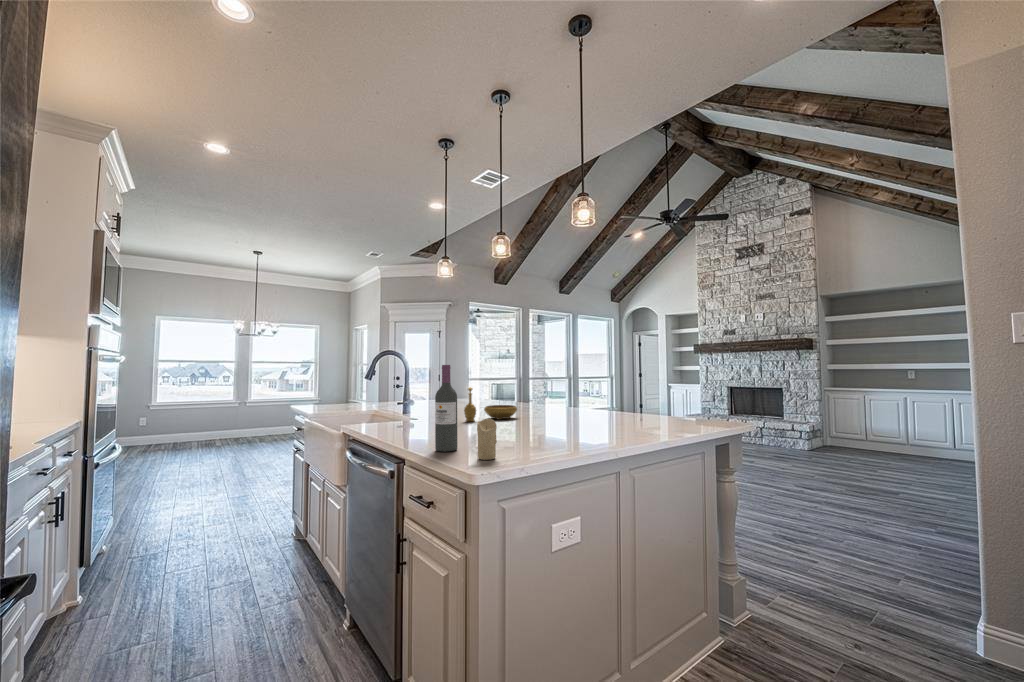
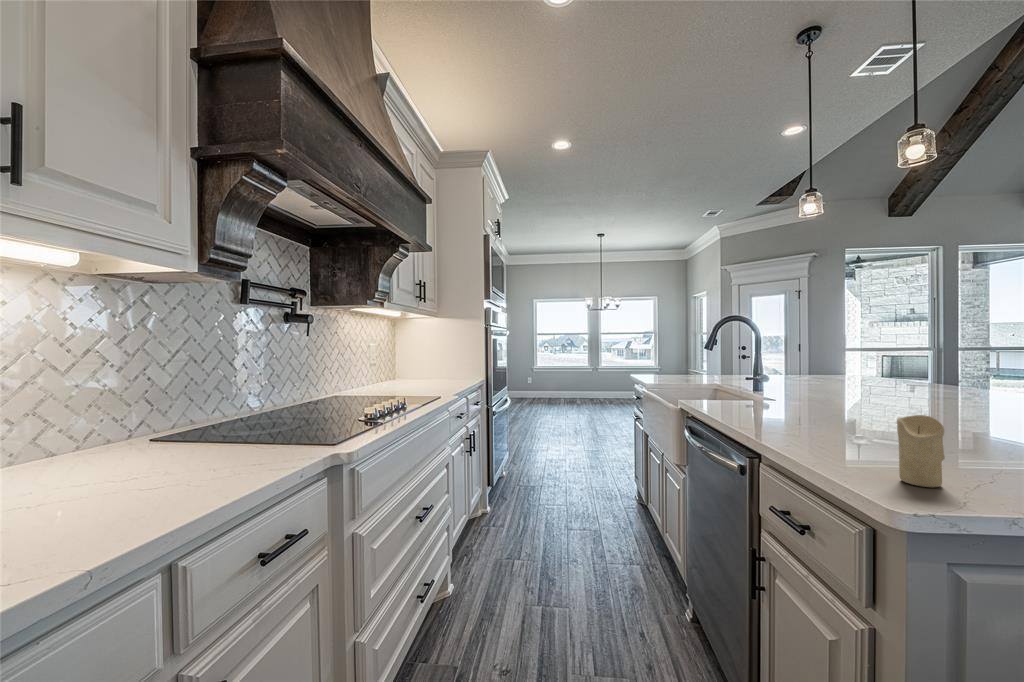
wine bottle: present [435,365,457,452] -> none [807,324,850,456]
decorative bowl: present [464,387,517,422] -> none [850,359,957,409]

